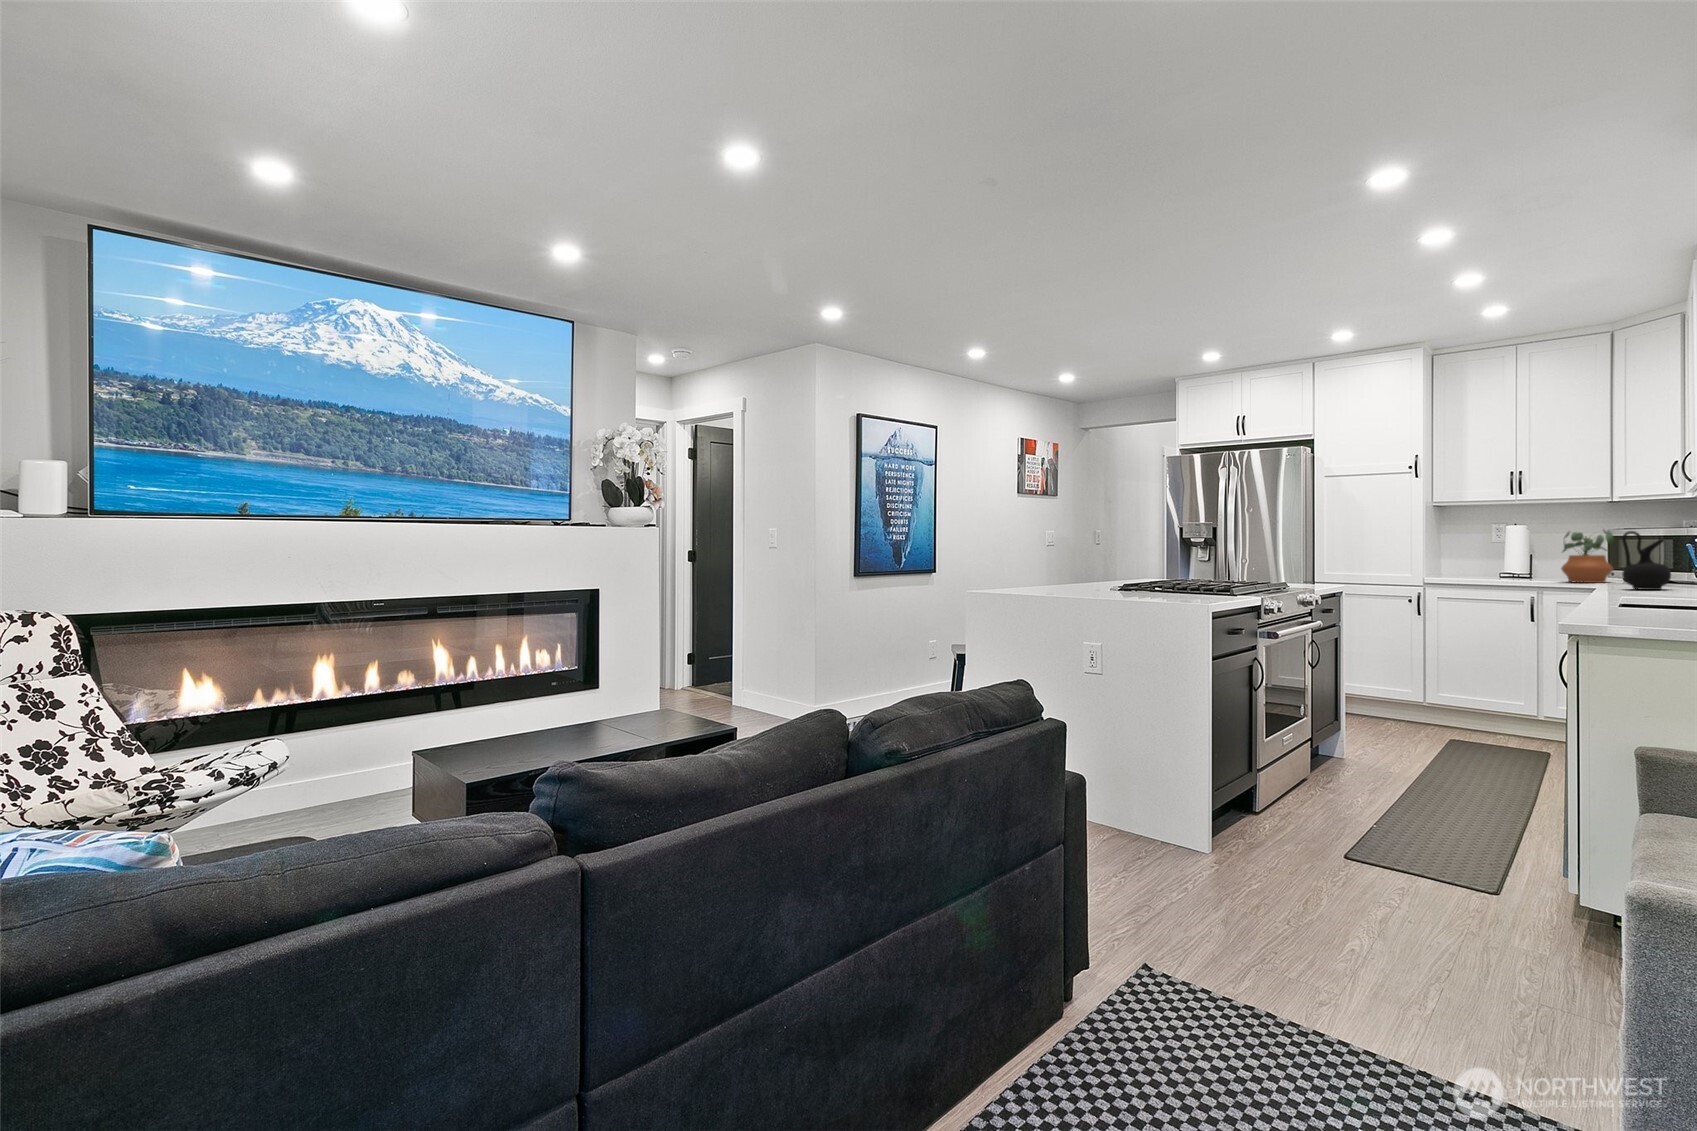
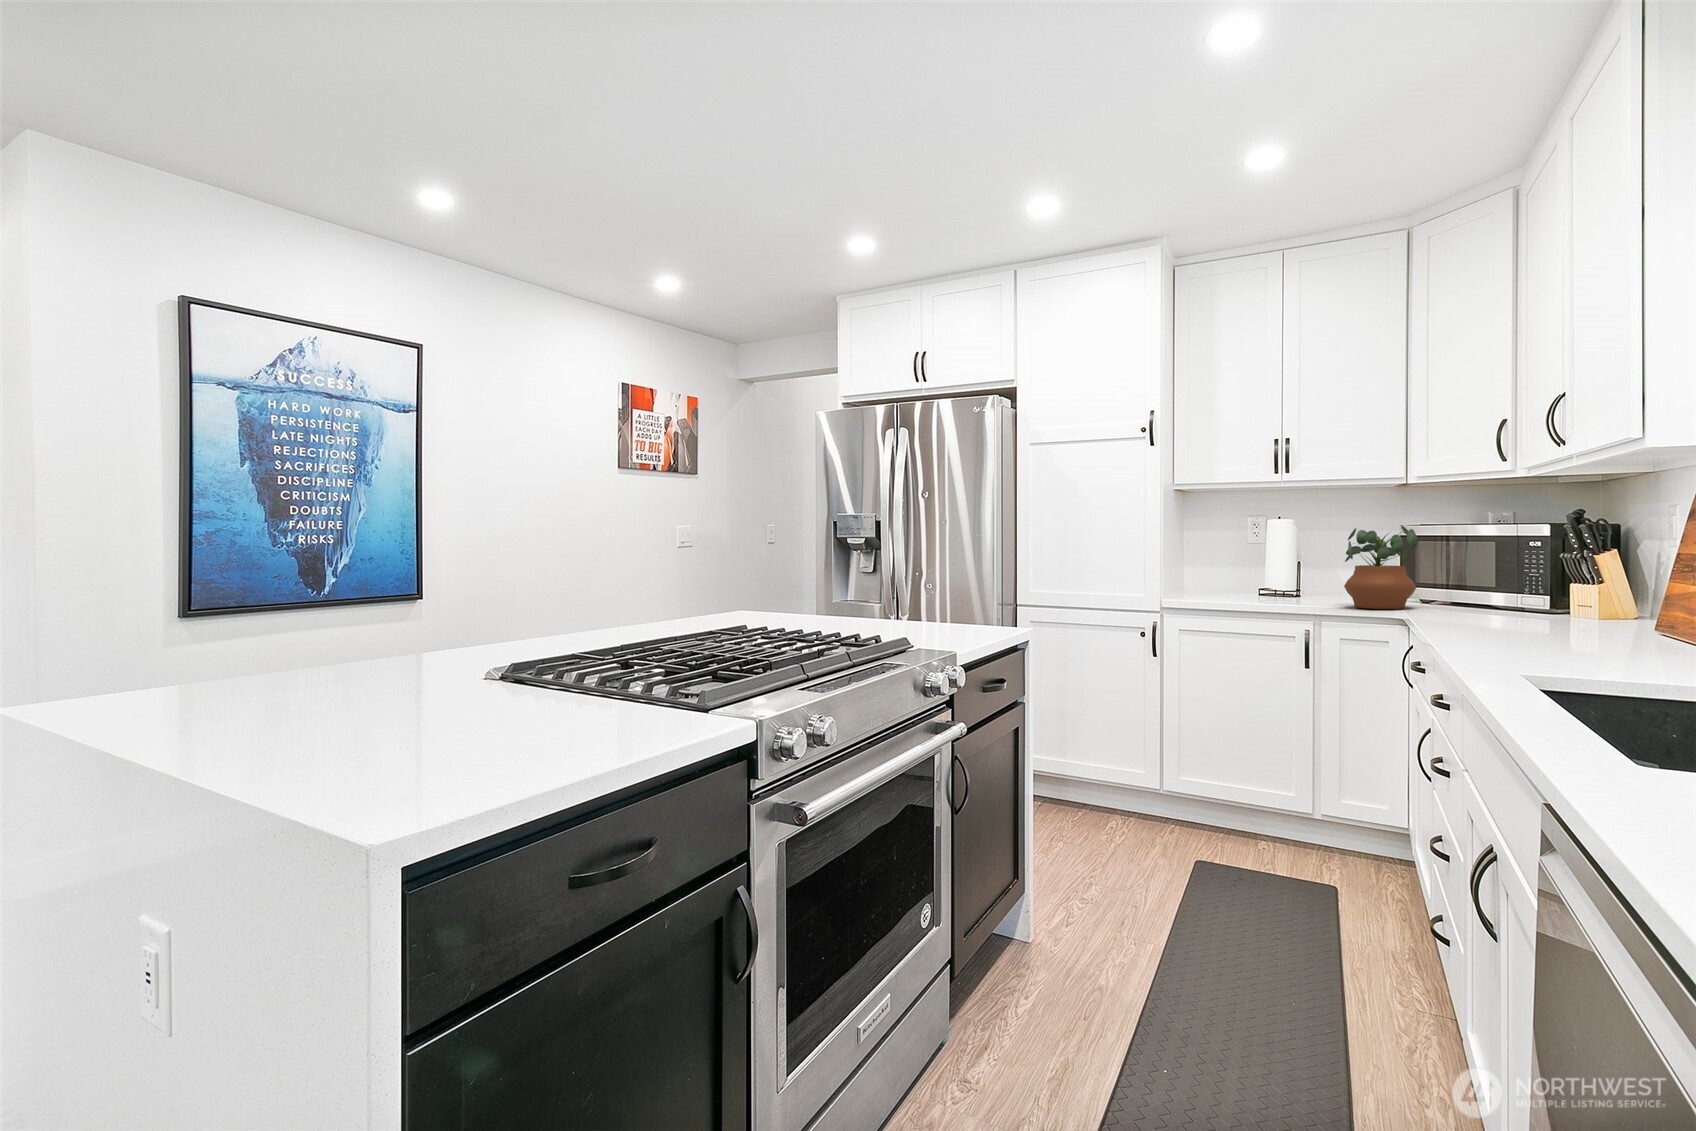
ceramic jug: present [1622,531,1671,590] -> none [1454,530,1532,635]

